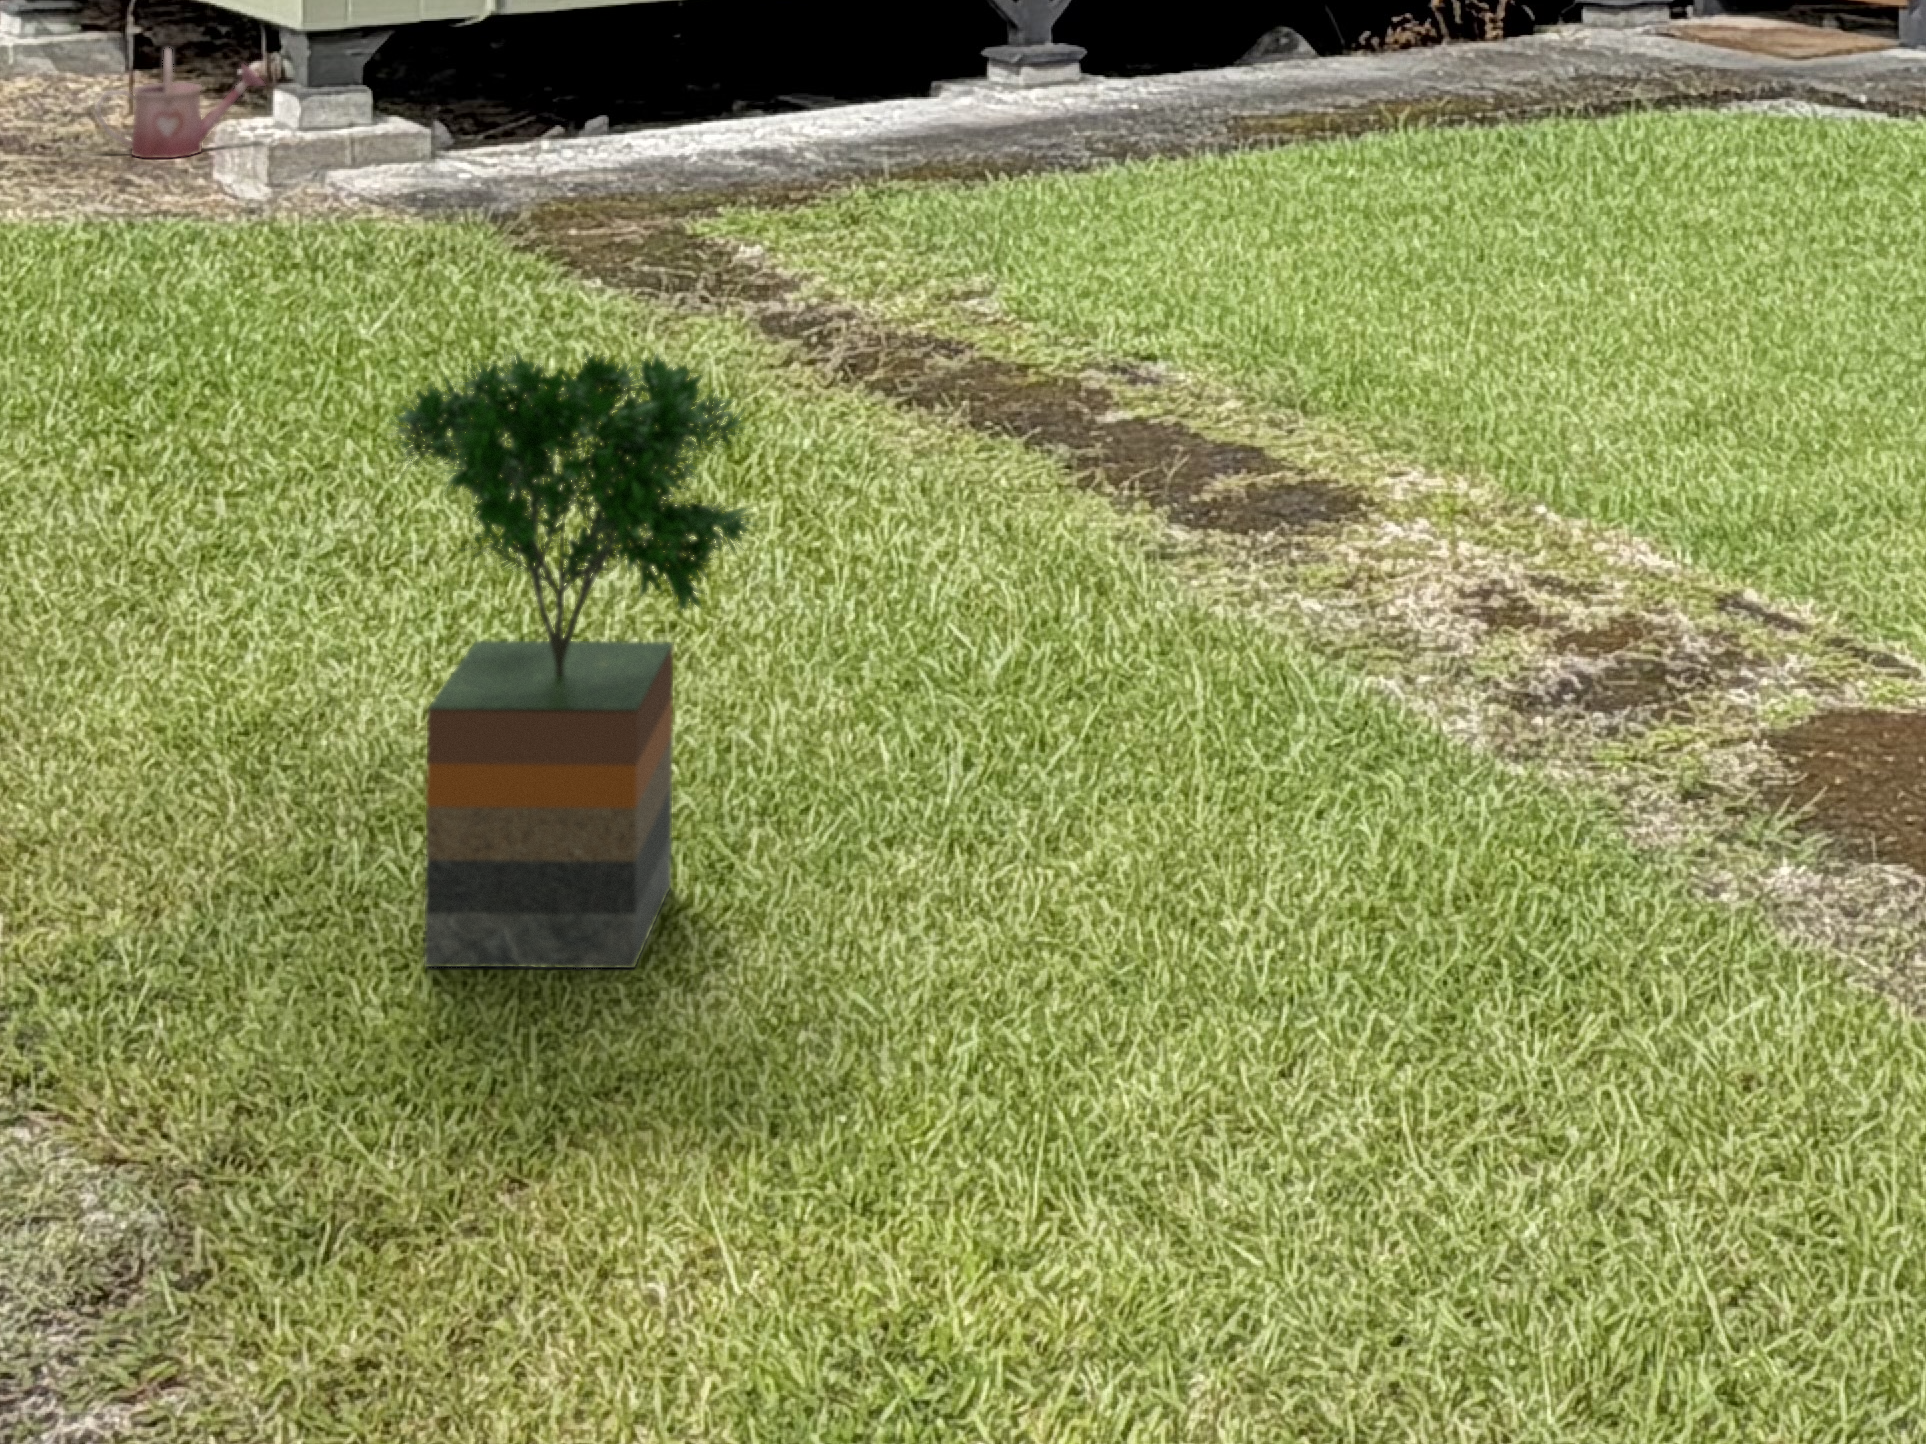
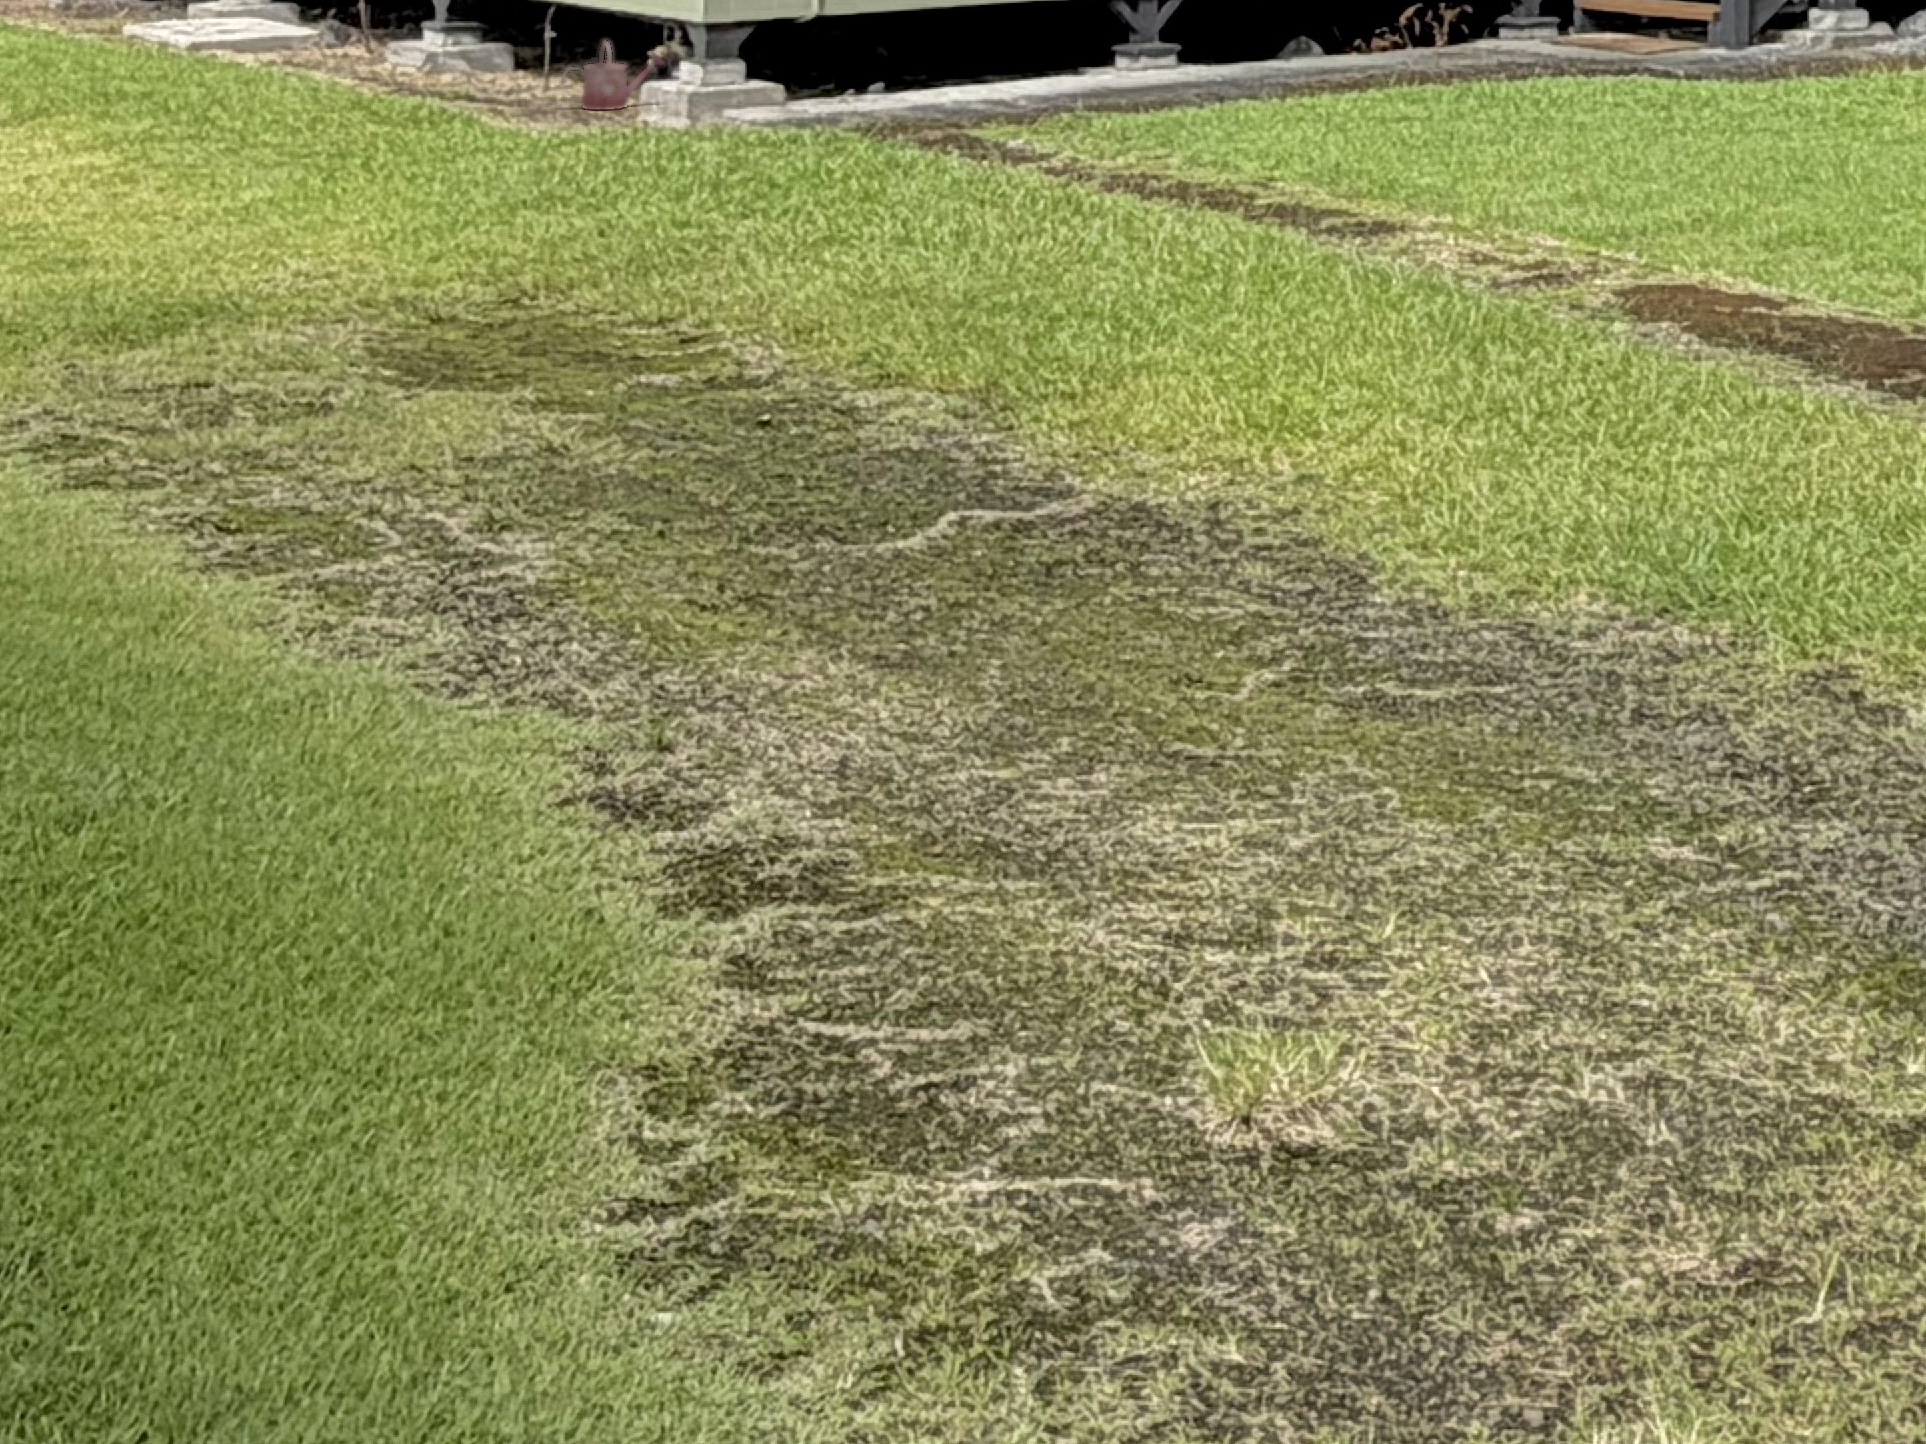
potted tree: present [391,348,750,968] -> none [1031,91,1198,347]

